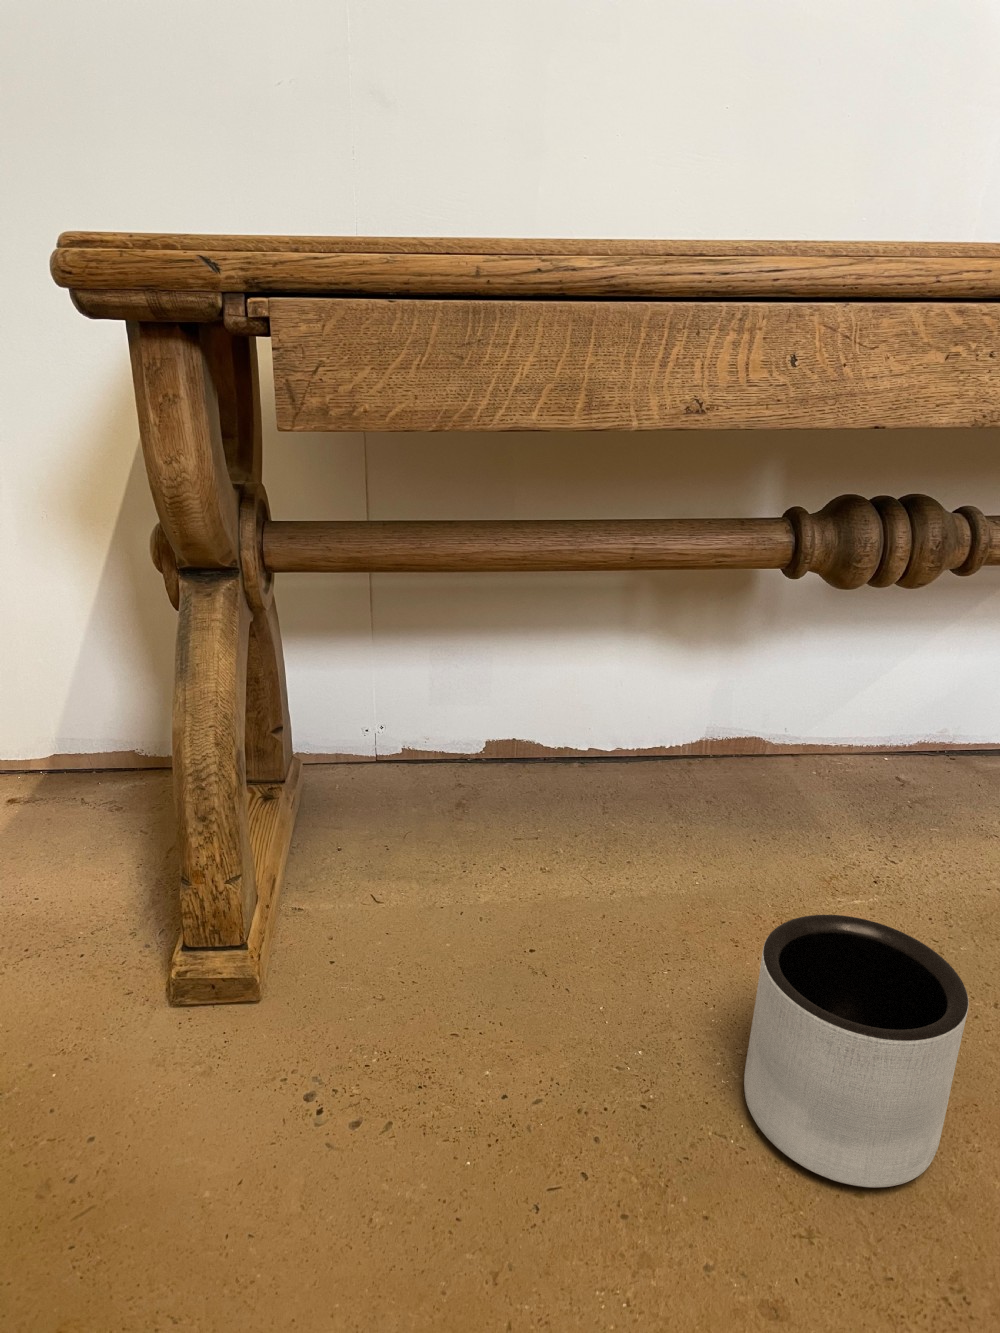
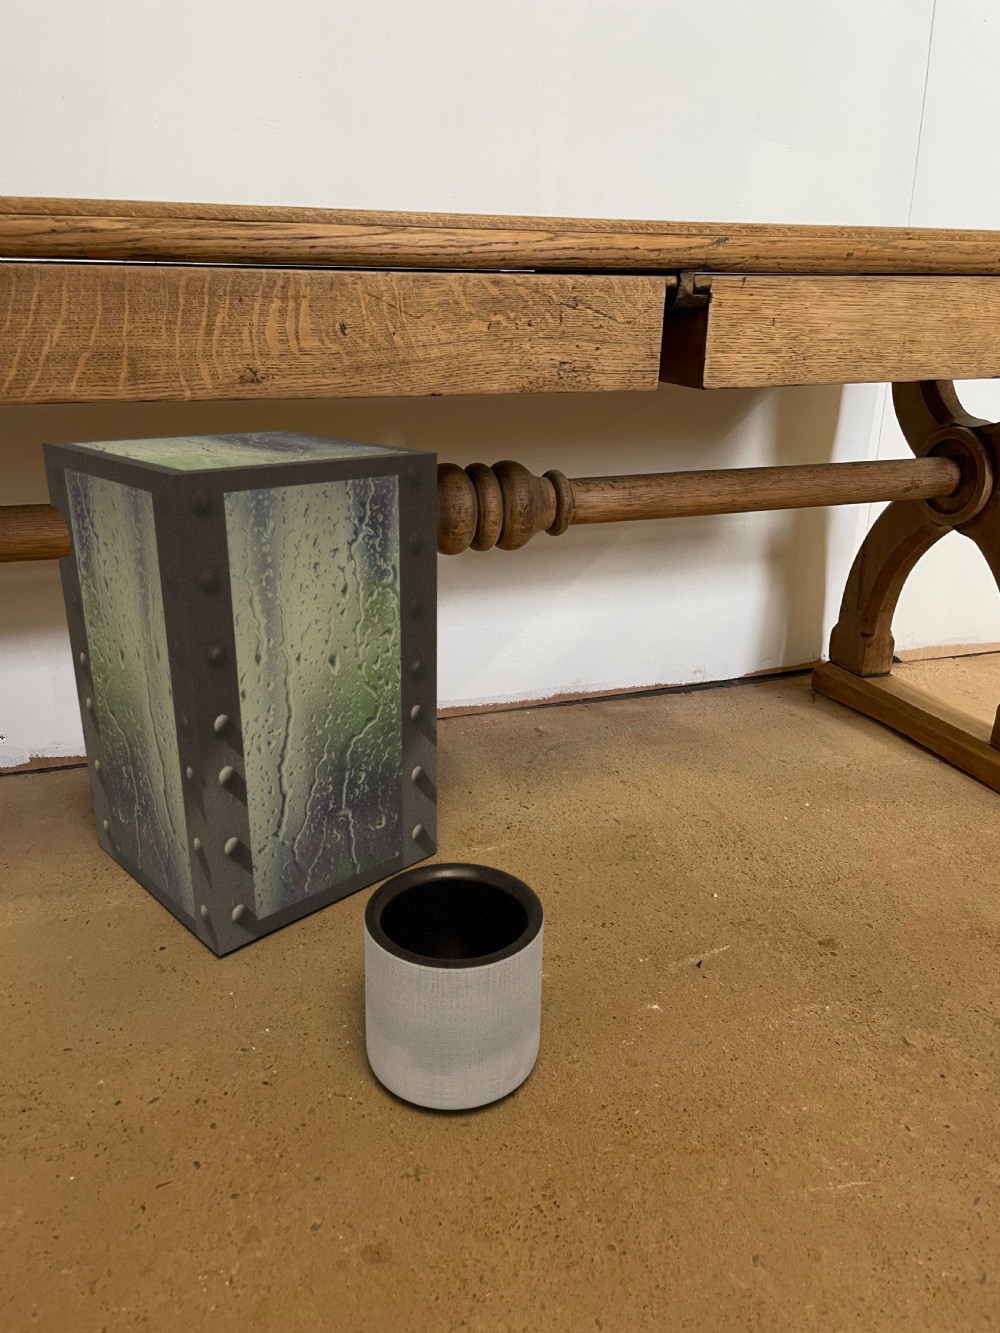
storage box: none [467,463,850,964] -> present [42,430,437,956]

